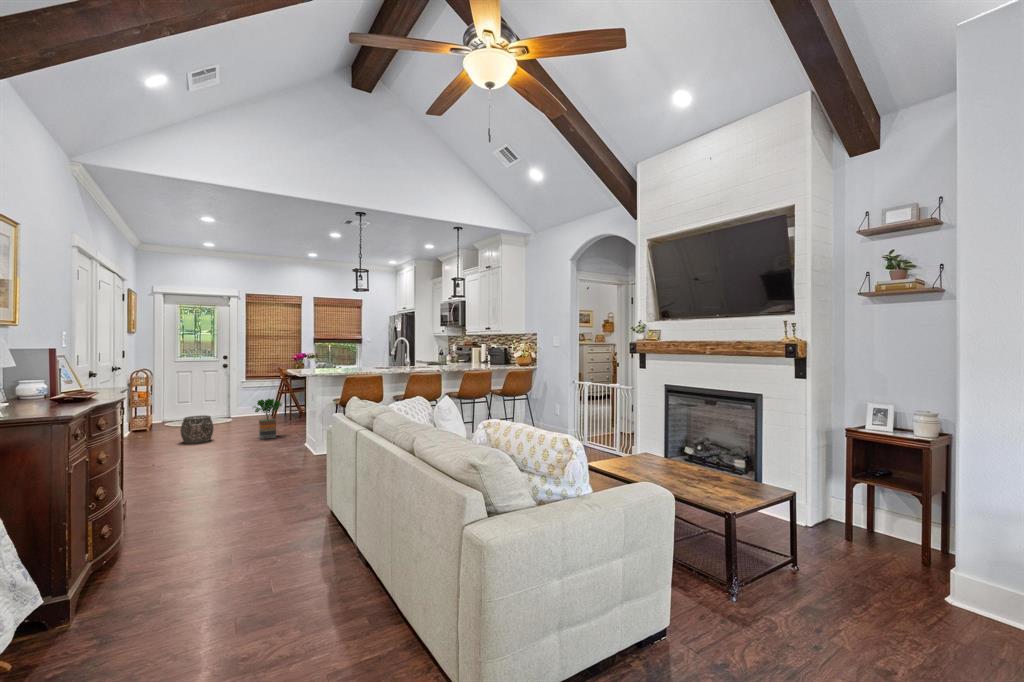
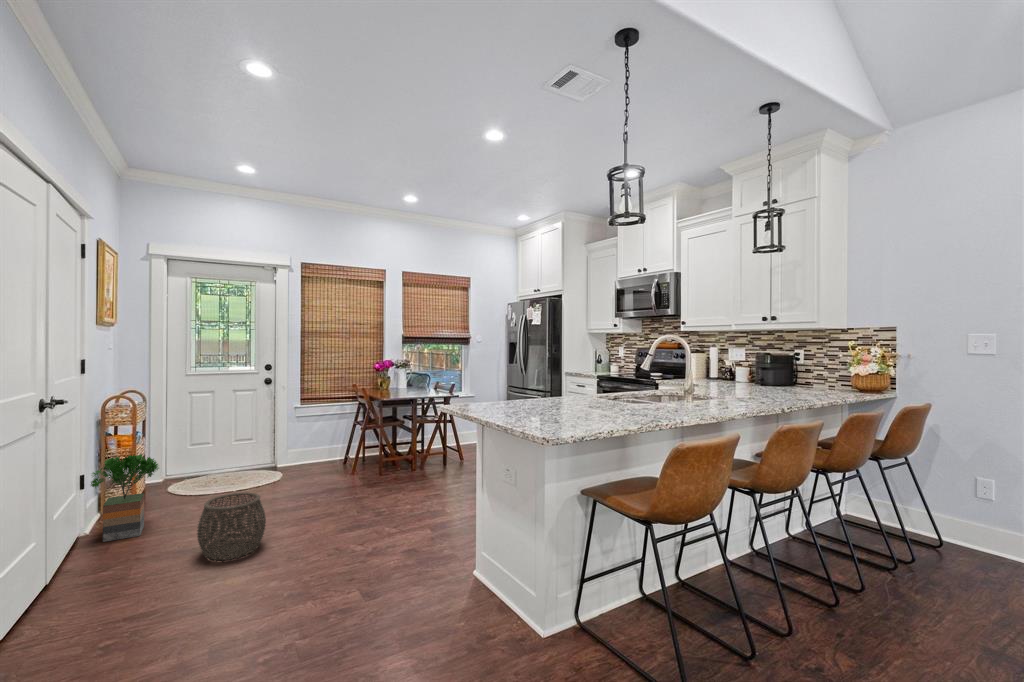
potted tree: present [253,399,282,439] -> present [91,454,159,542]

